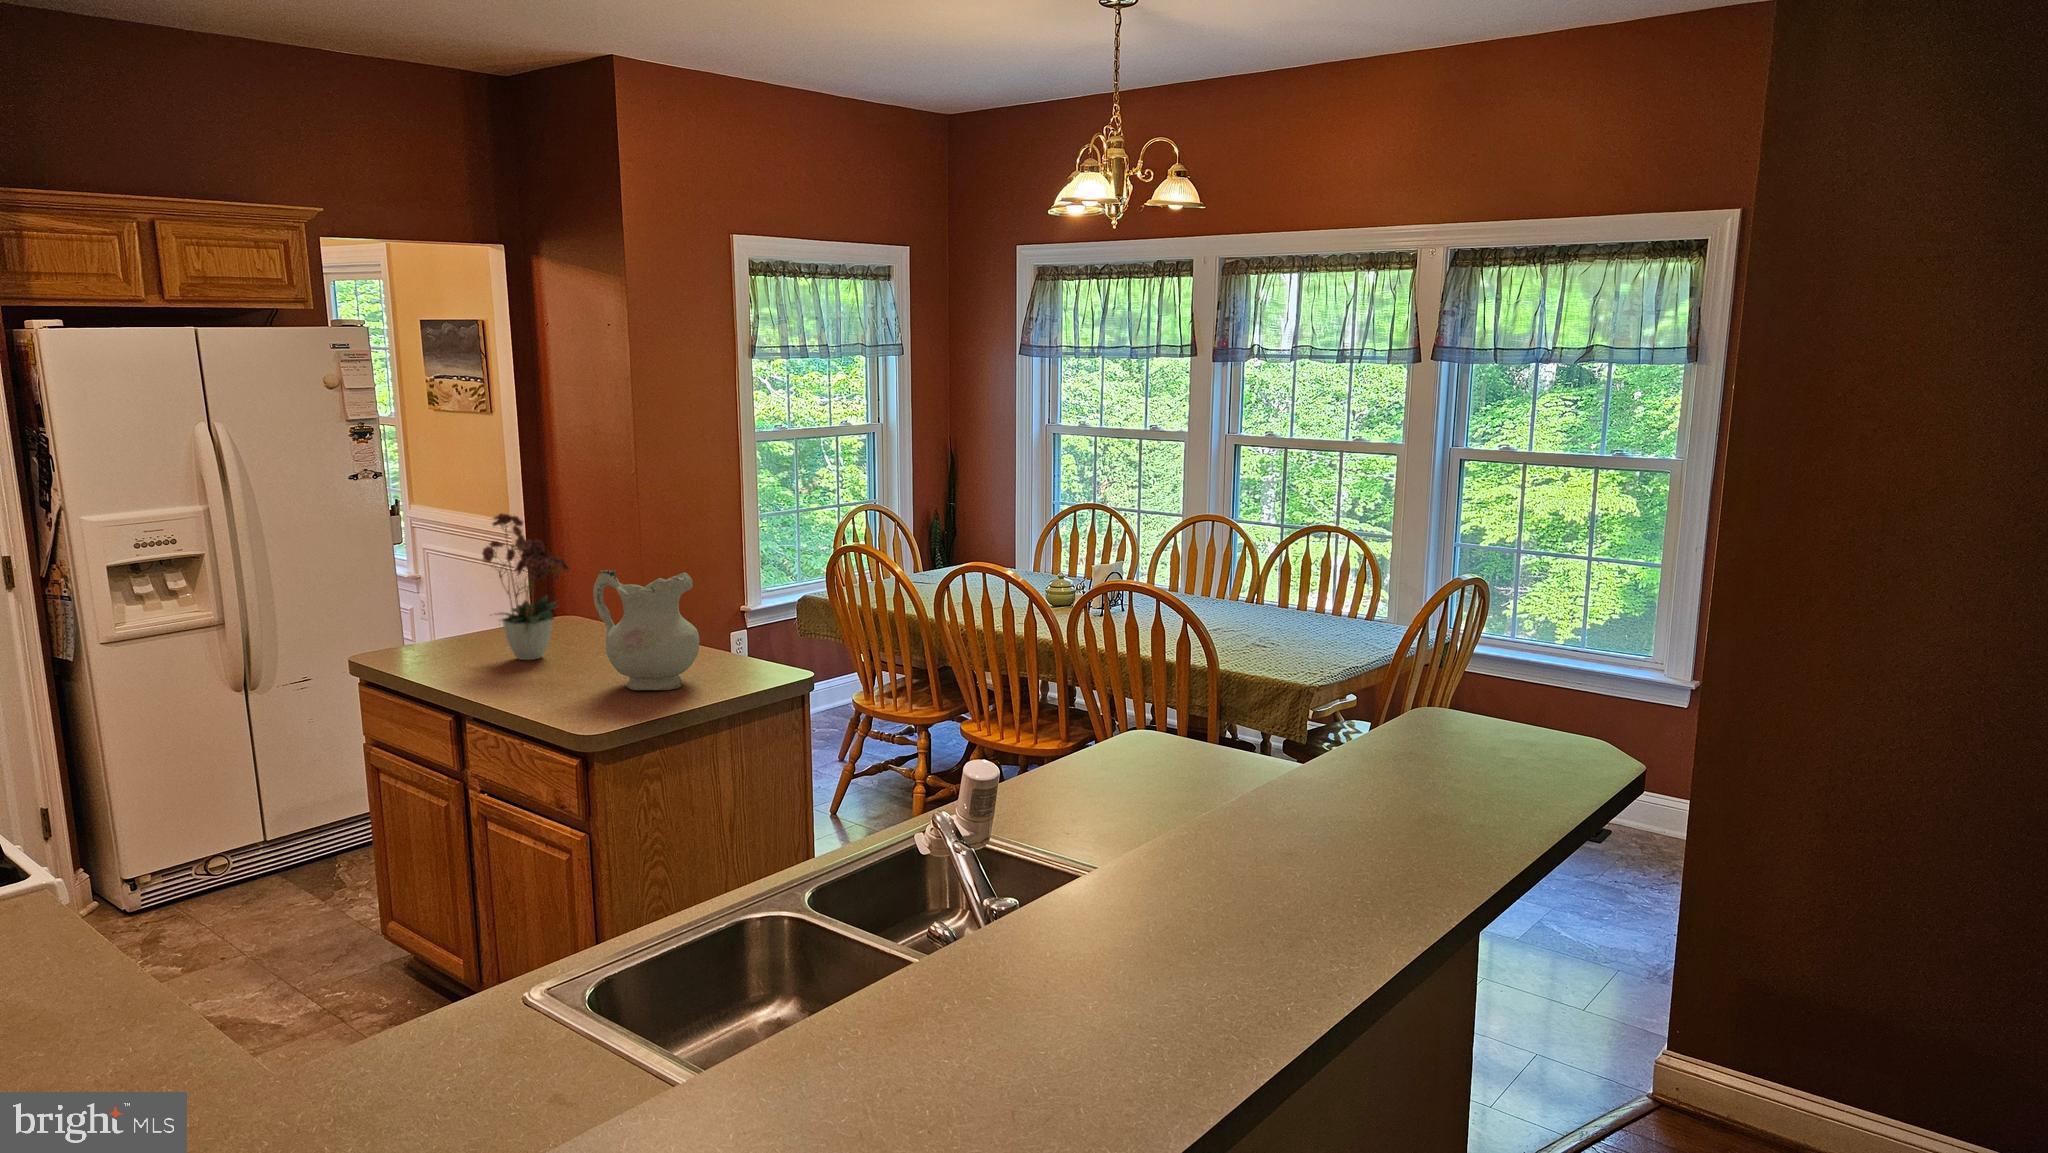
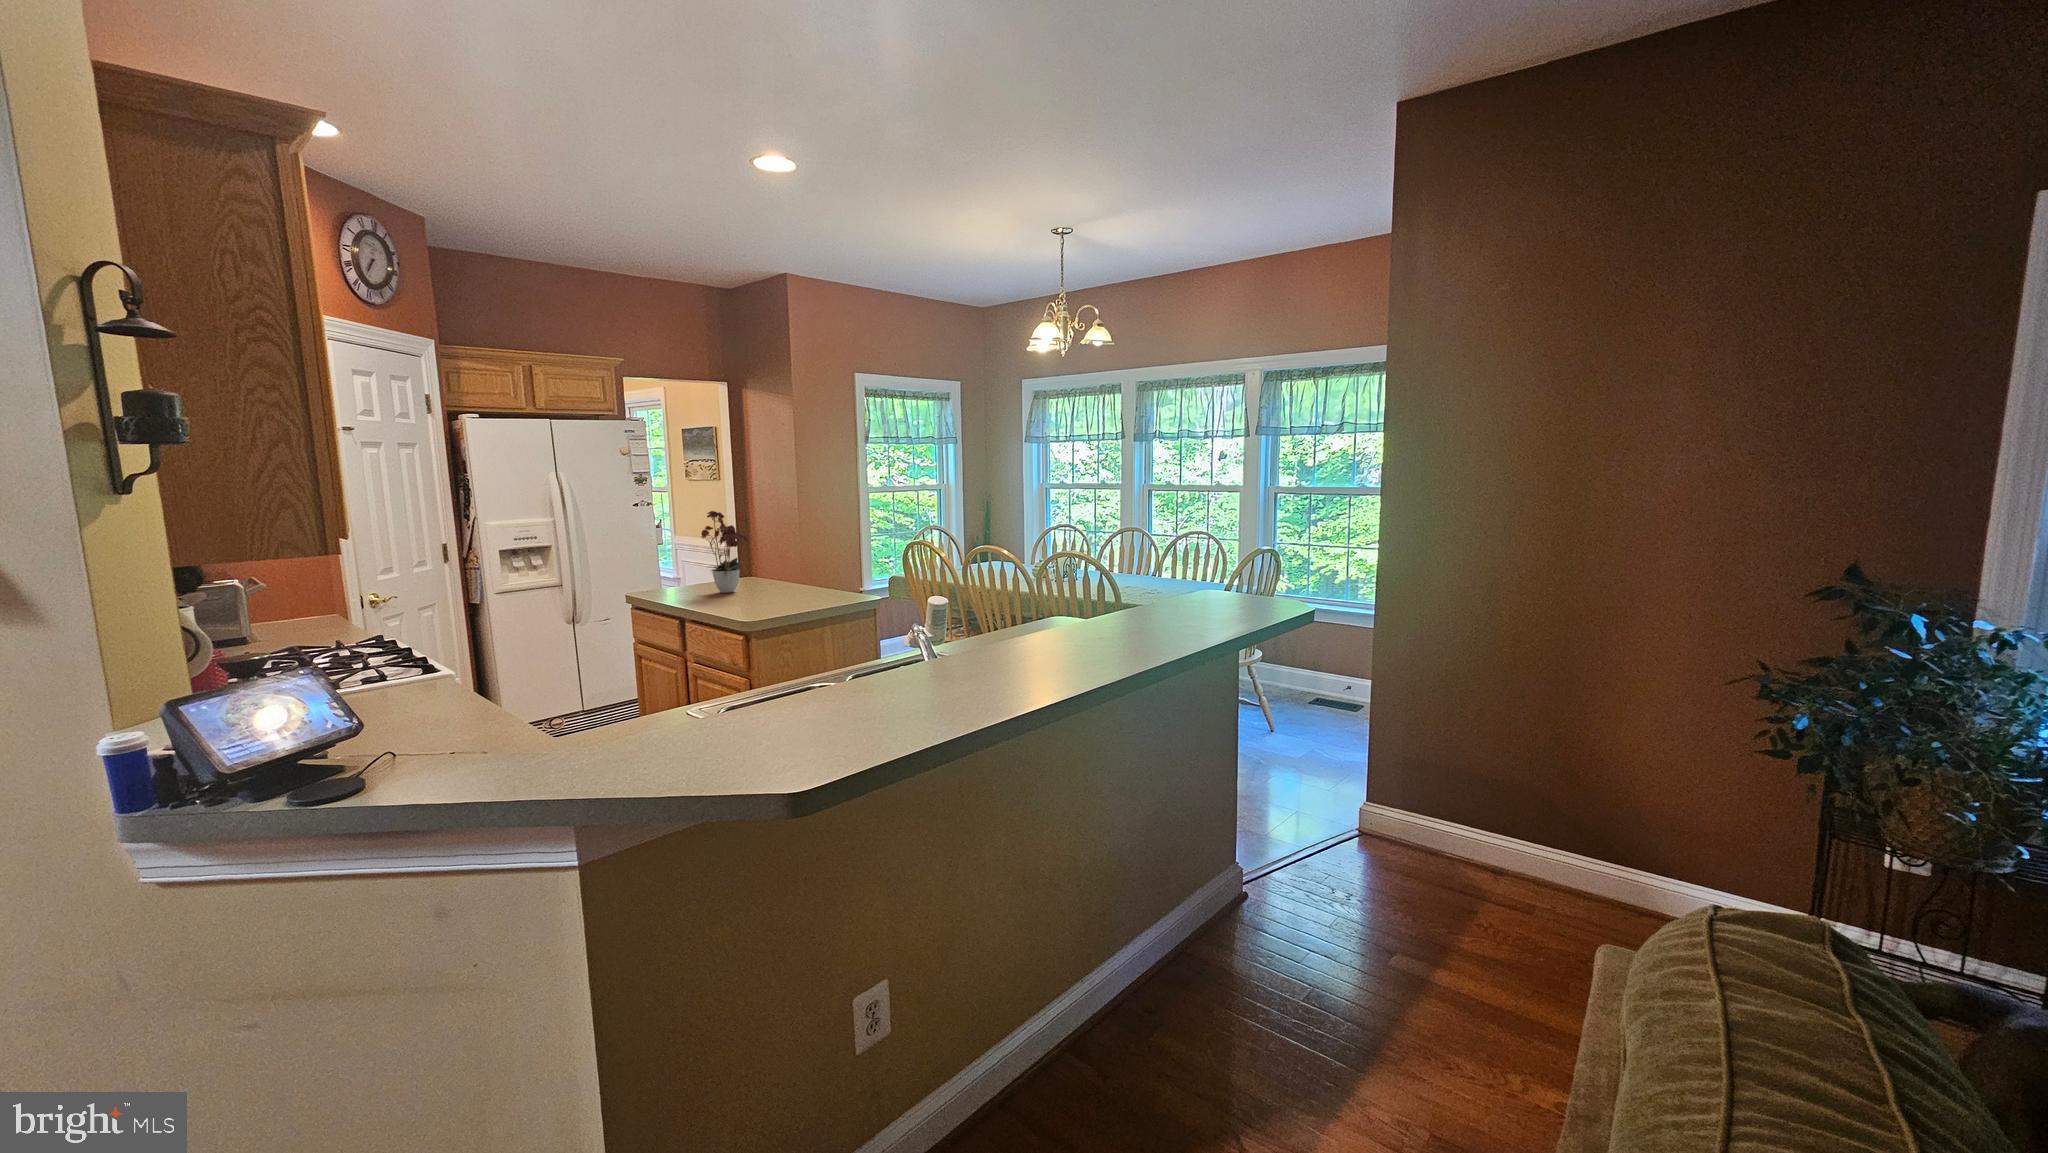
ceramic pitcher: present [593,569,699,690] -> none [760,536,818,603]

